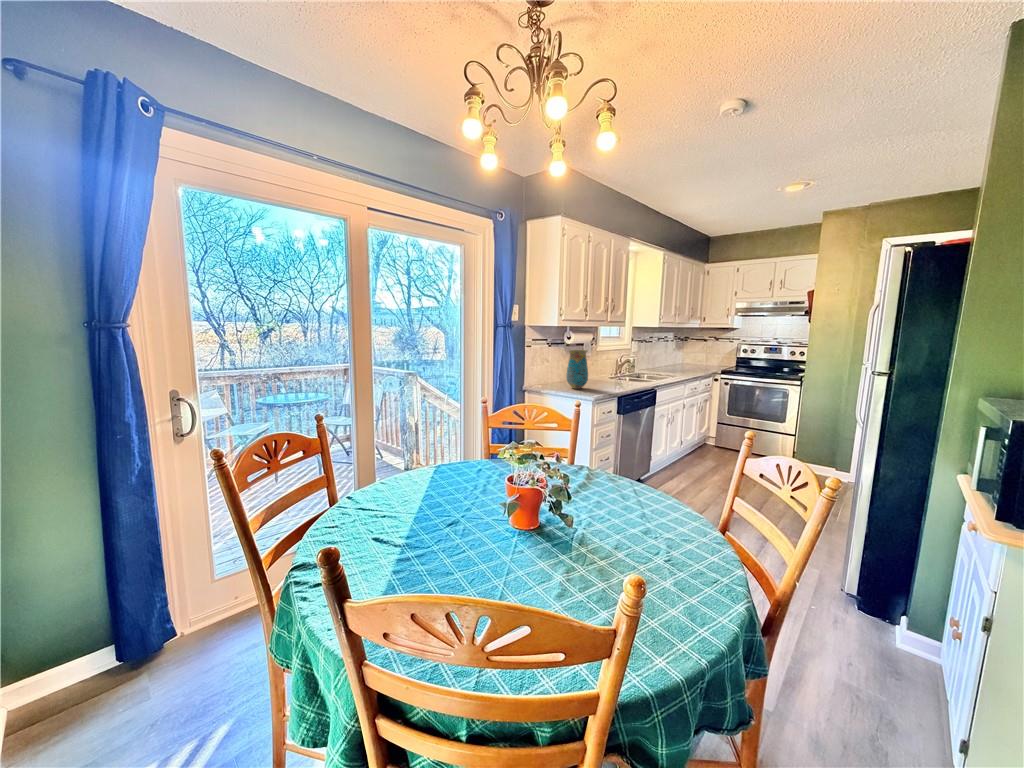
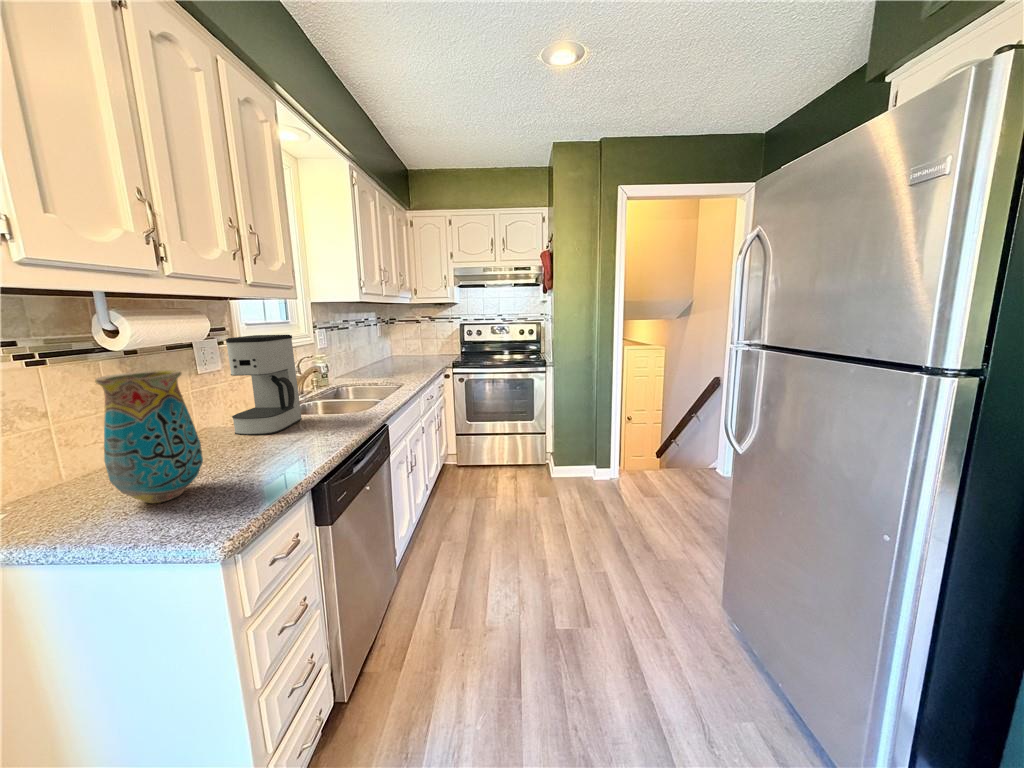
coffee maker: none [593,342,620,382] -> present [226,335,302,435]

